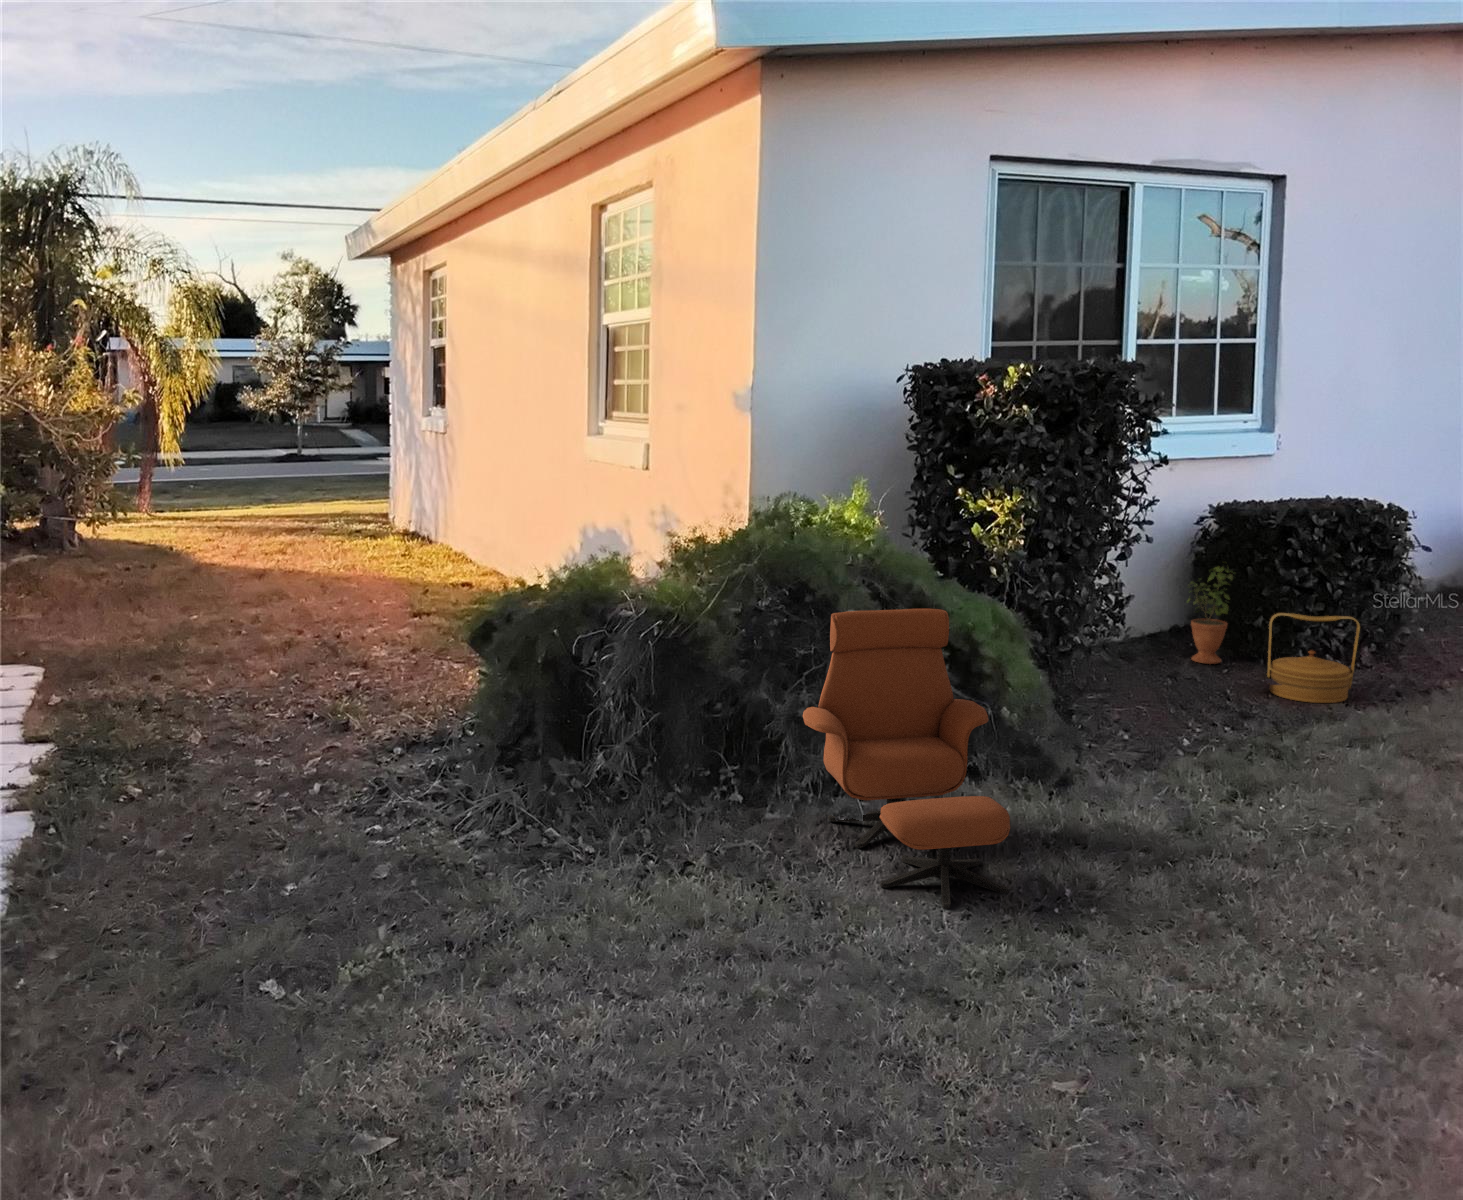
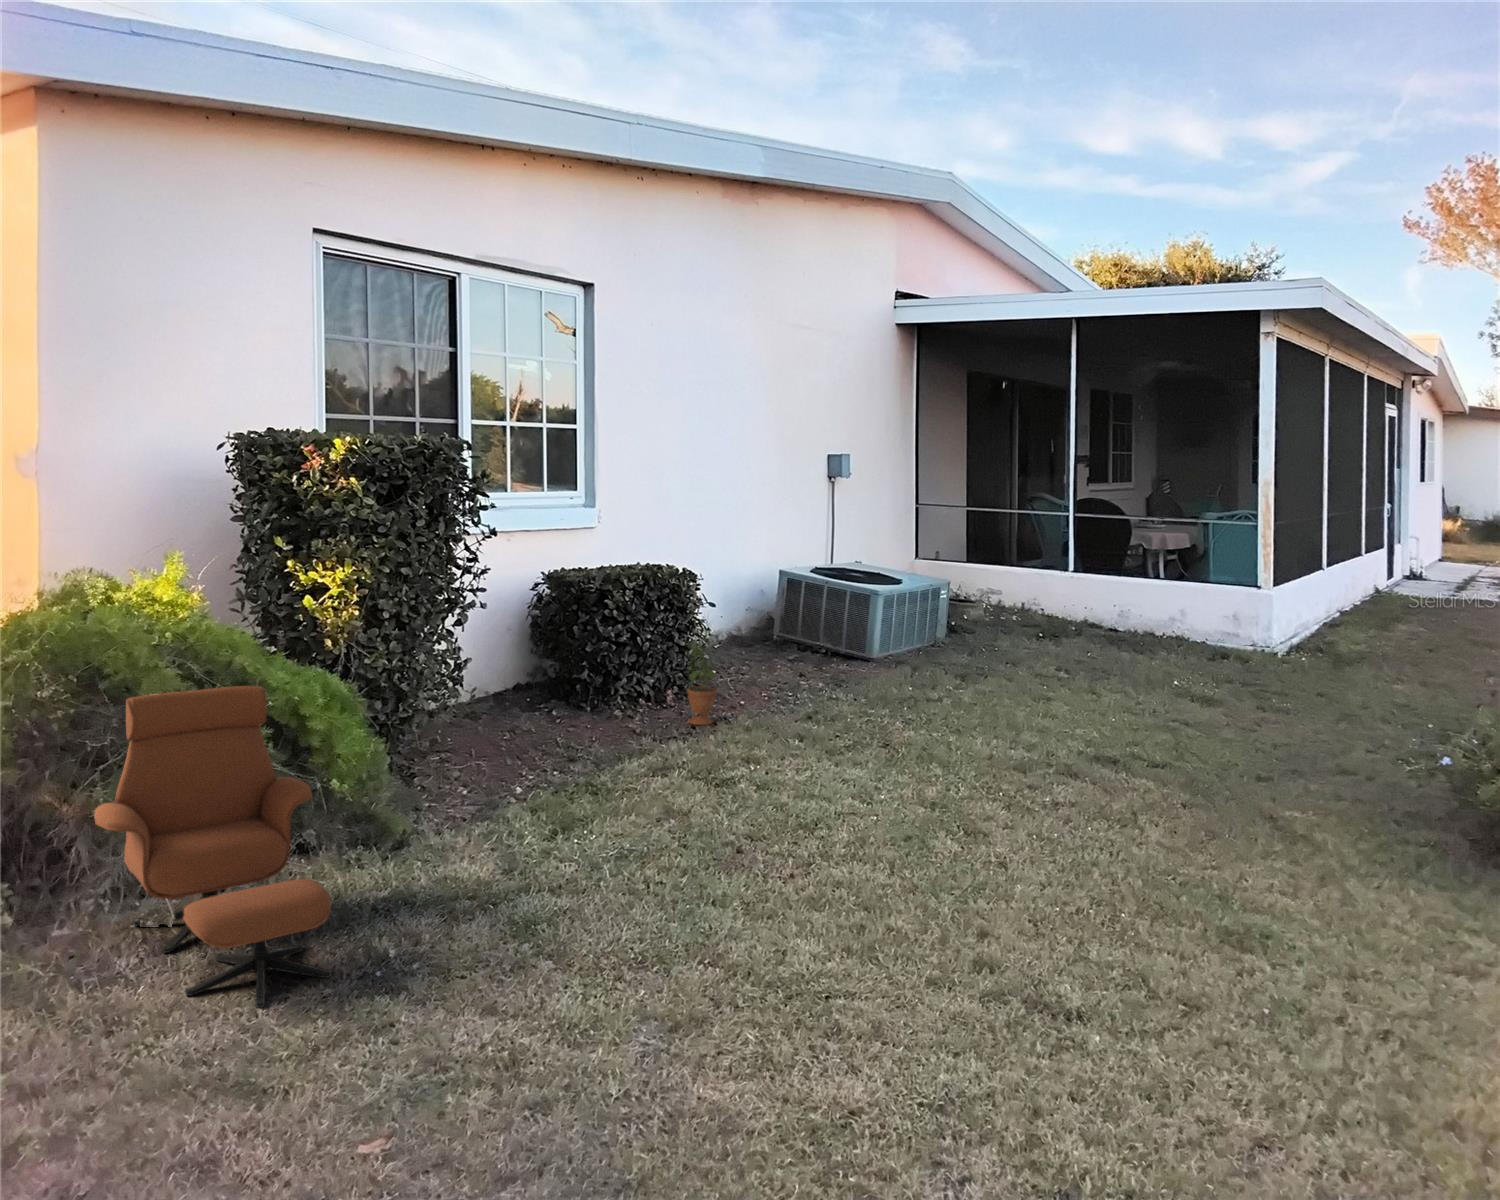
potted plant: present [1187,567,1233,664] -> present [685,639,717,725]
woven basket: present [1267,613,1360,703] -> none [592,666,664,743]

